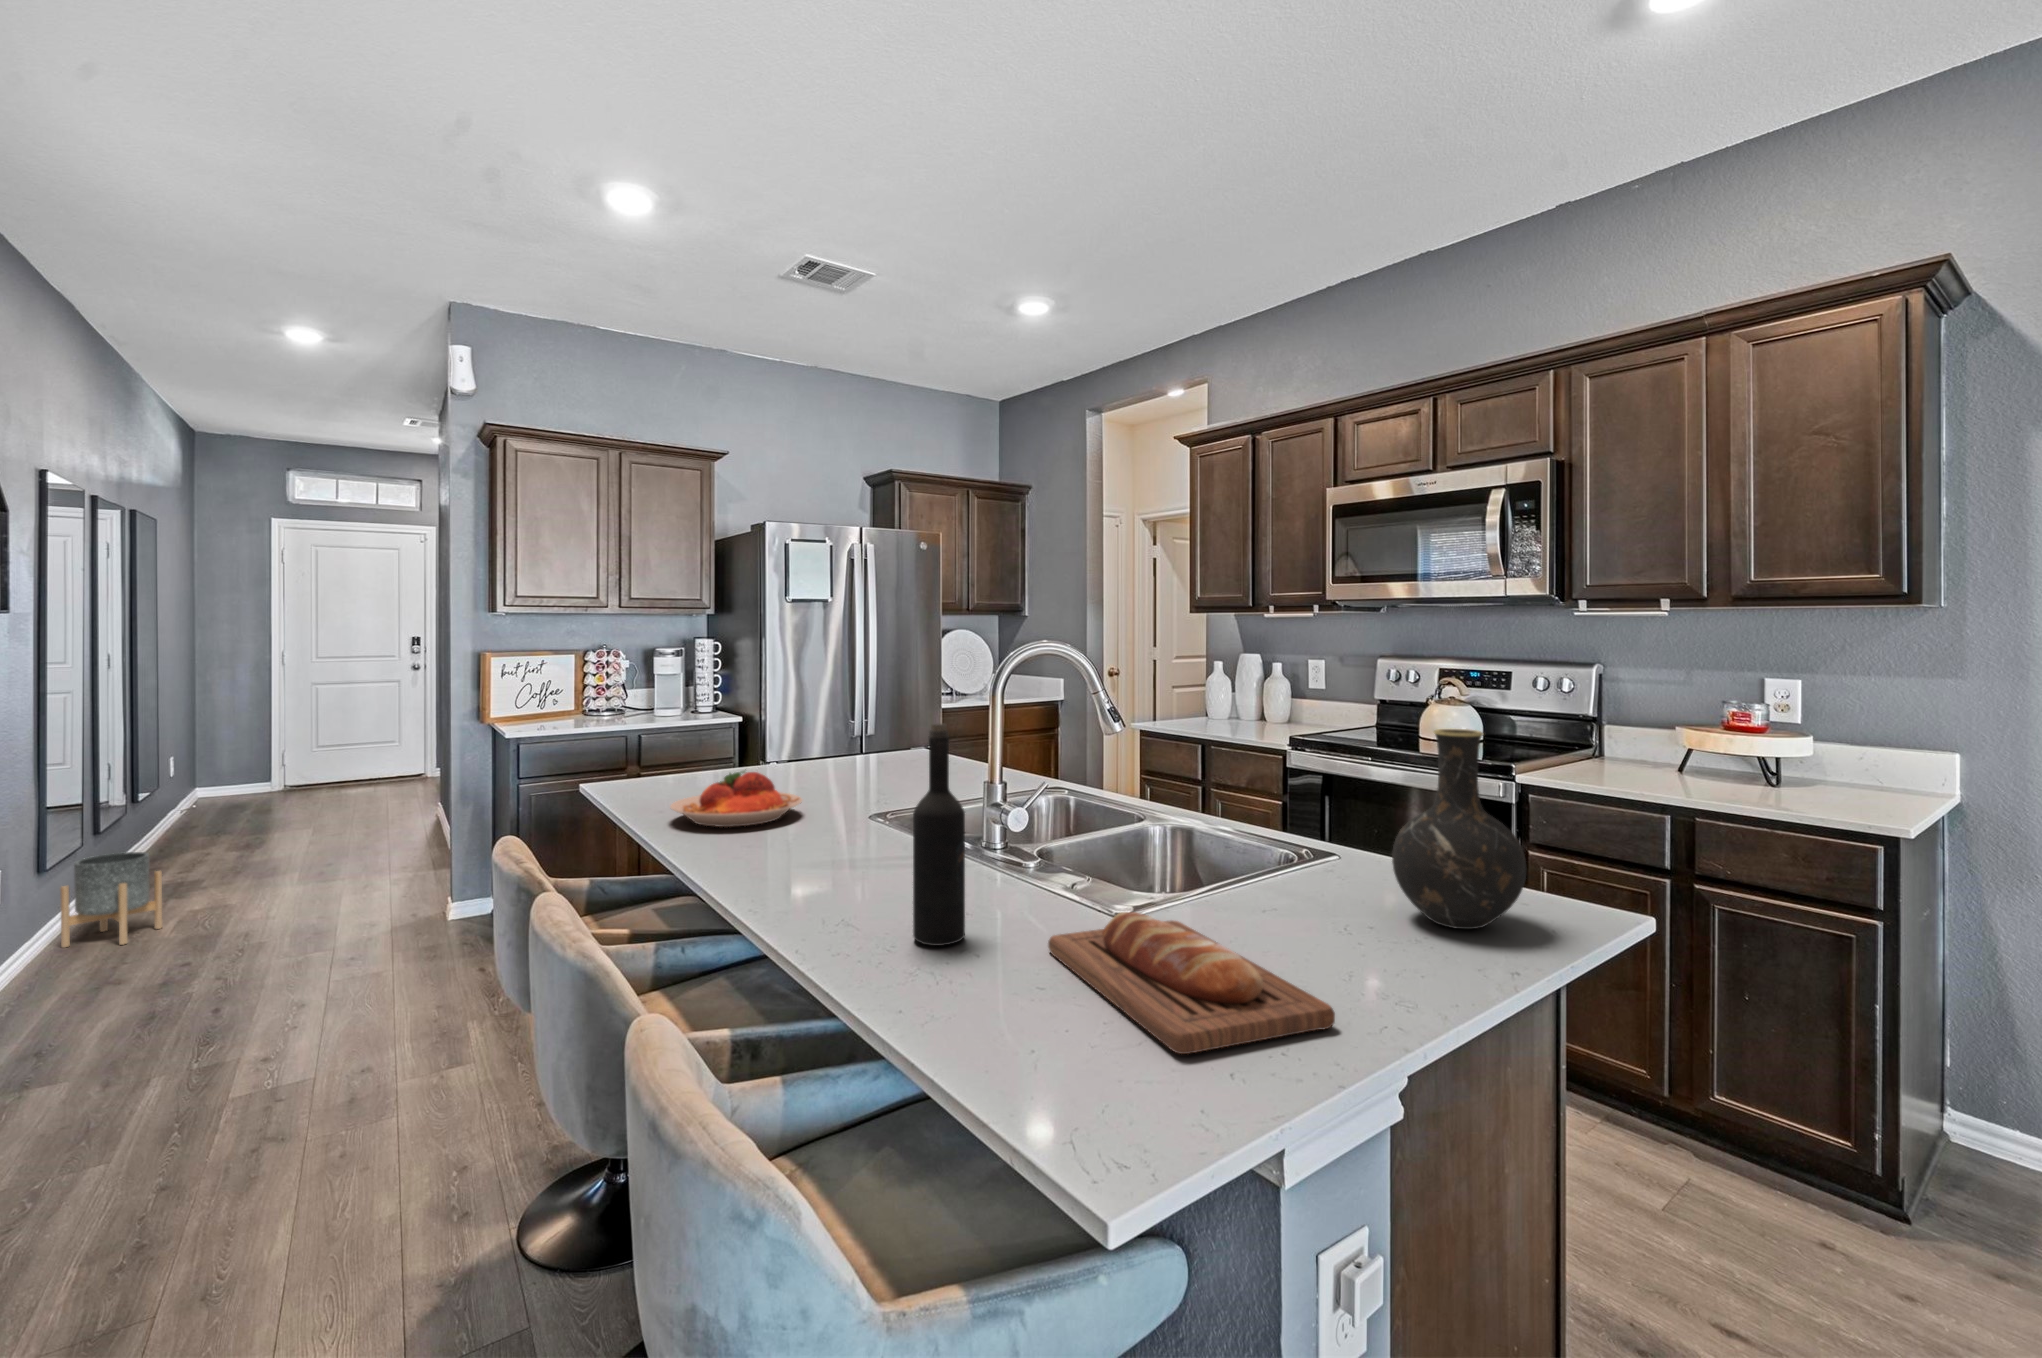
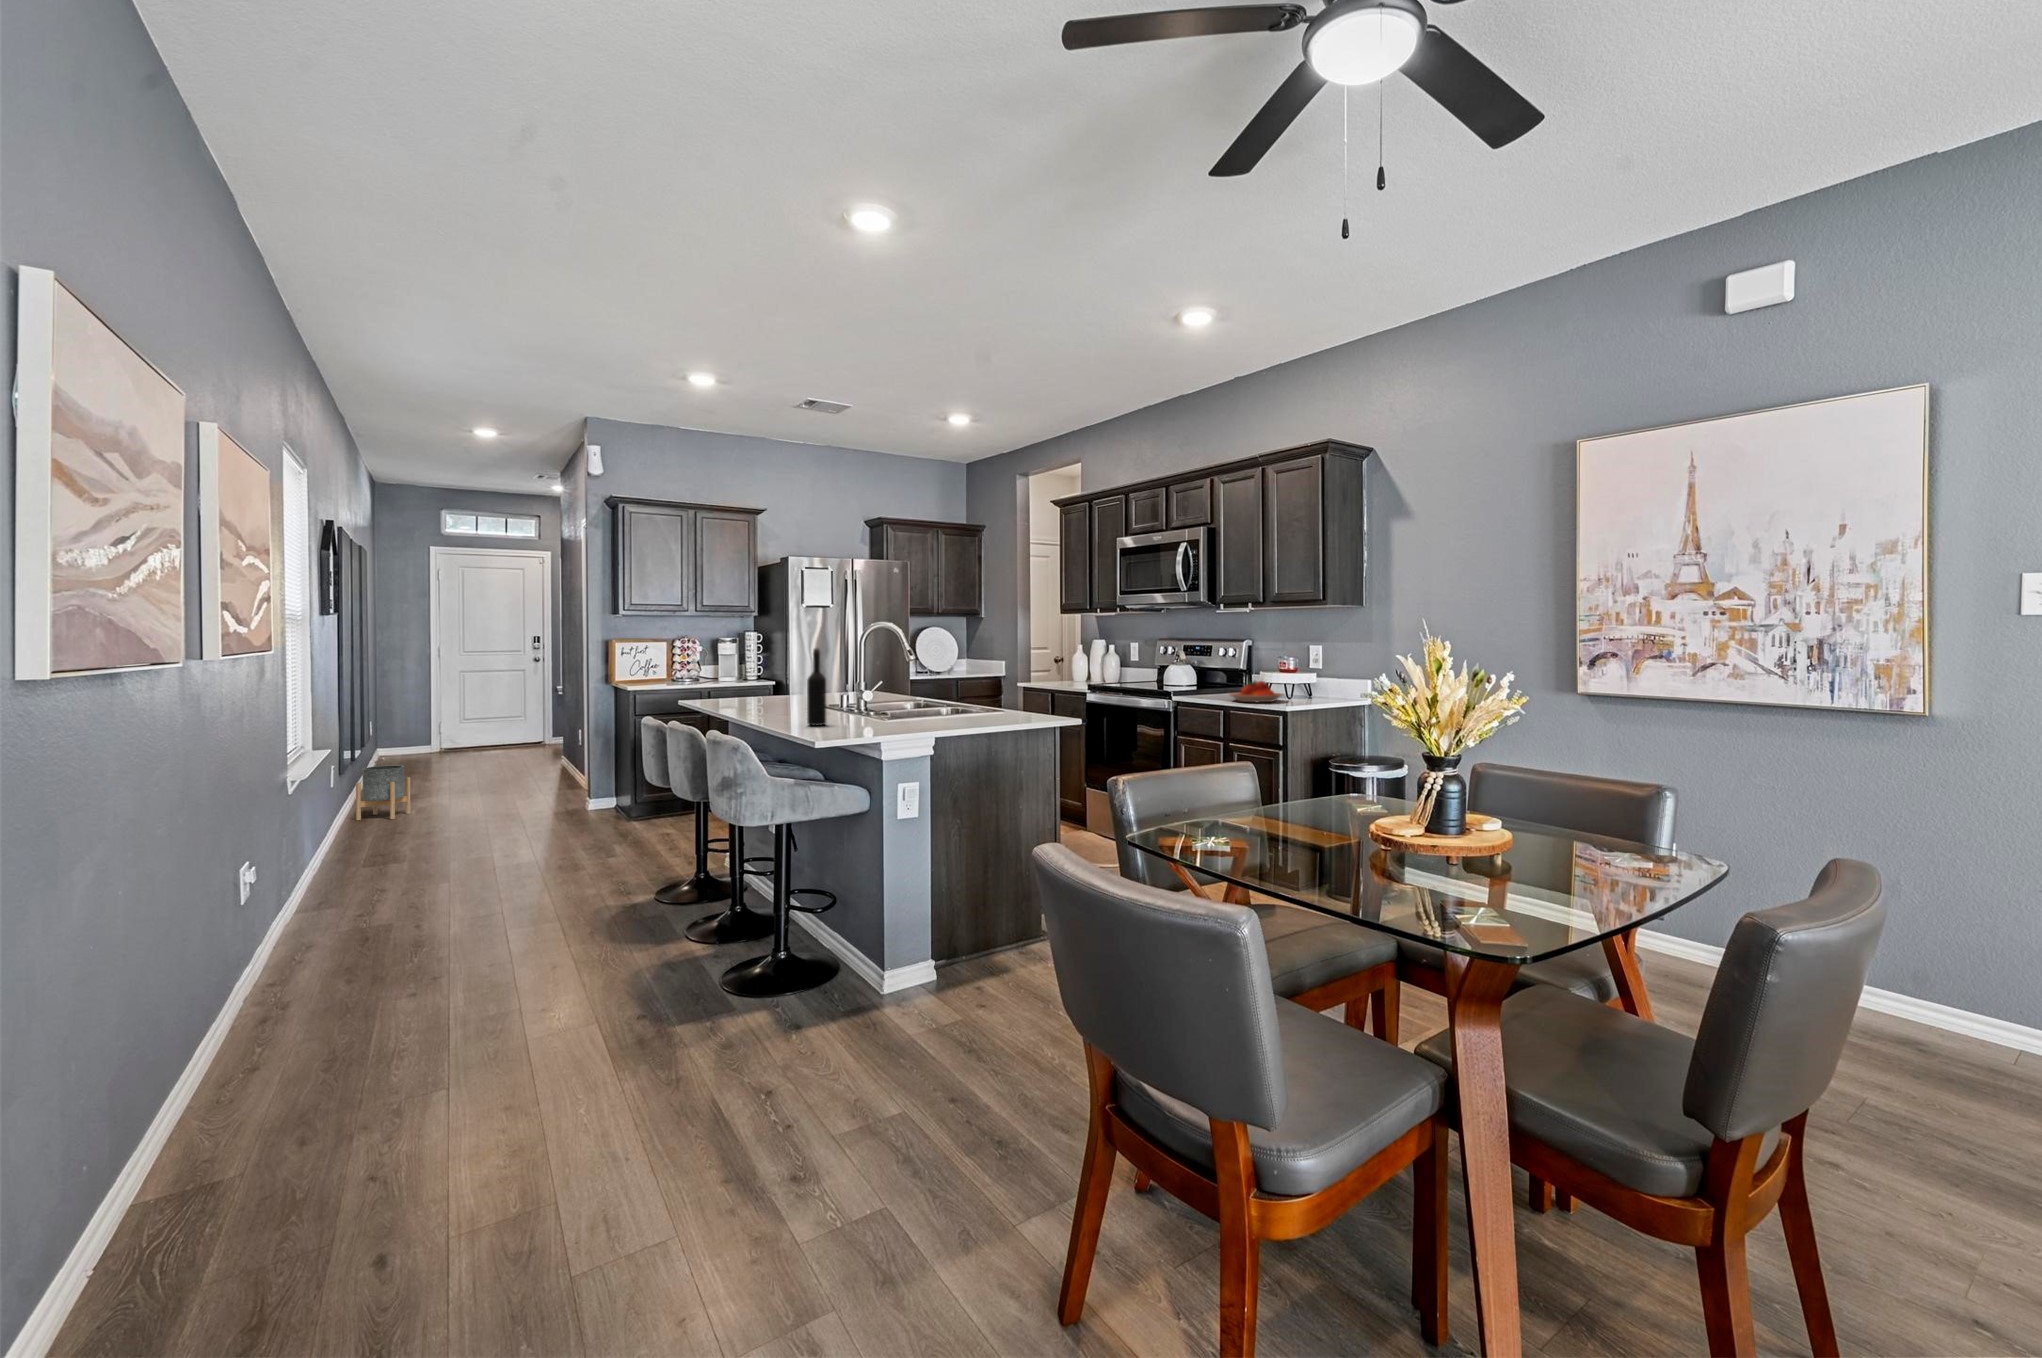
vase: present [1392,729,1526,929] -> none [987,651,1032,723]
plate: present [670,771,802,827] -> present [1229,681,1283,702]
bread loaf: present [1048,912,1335,1054] -> none [852,711,921,735]

